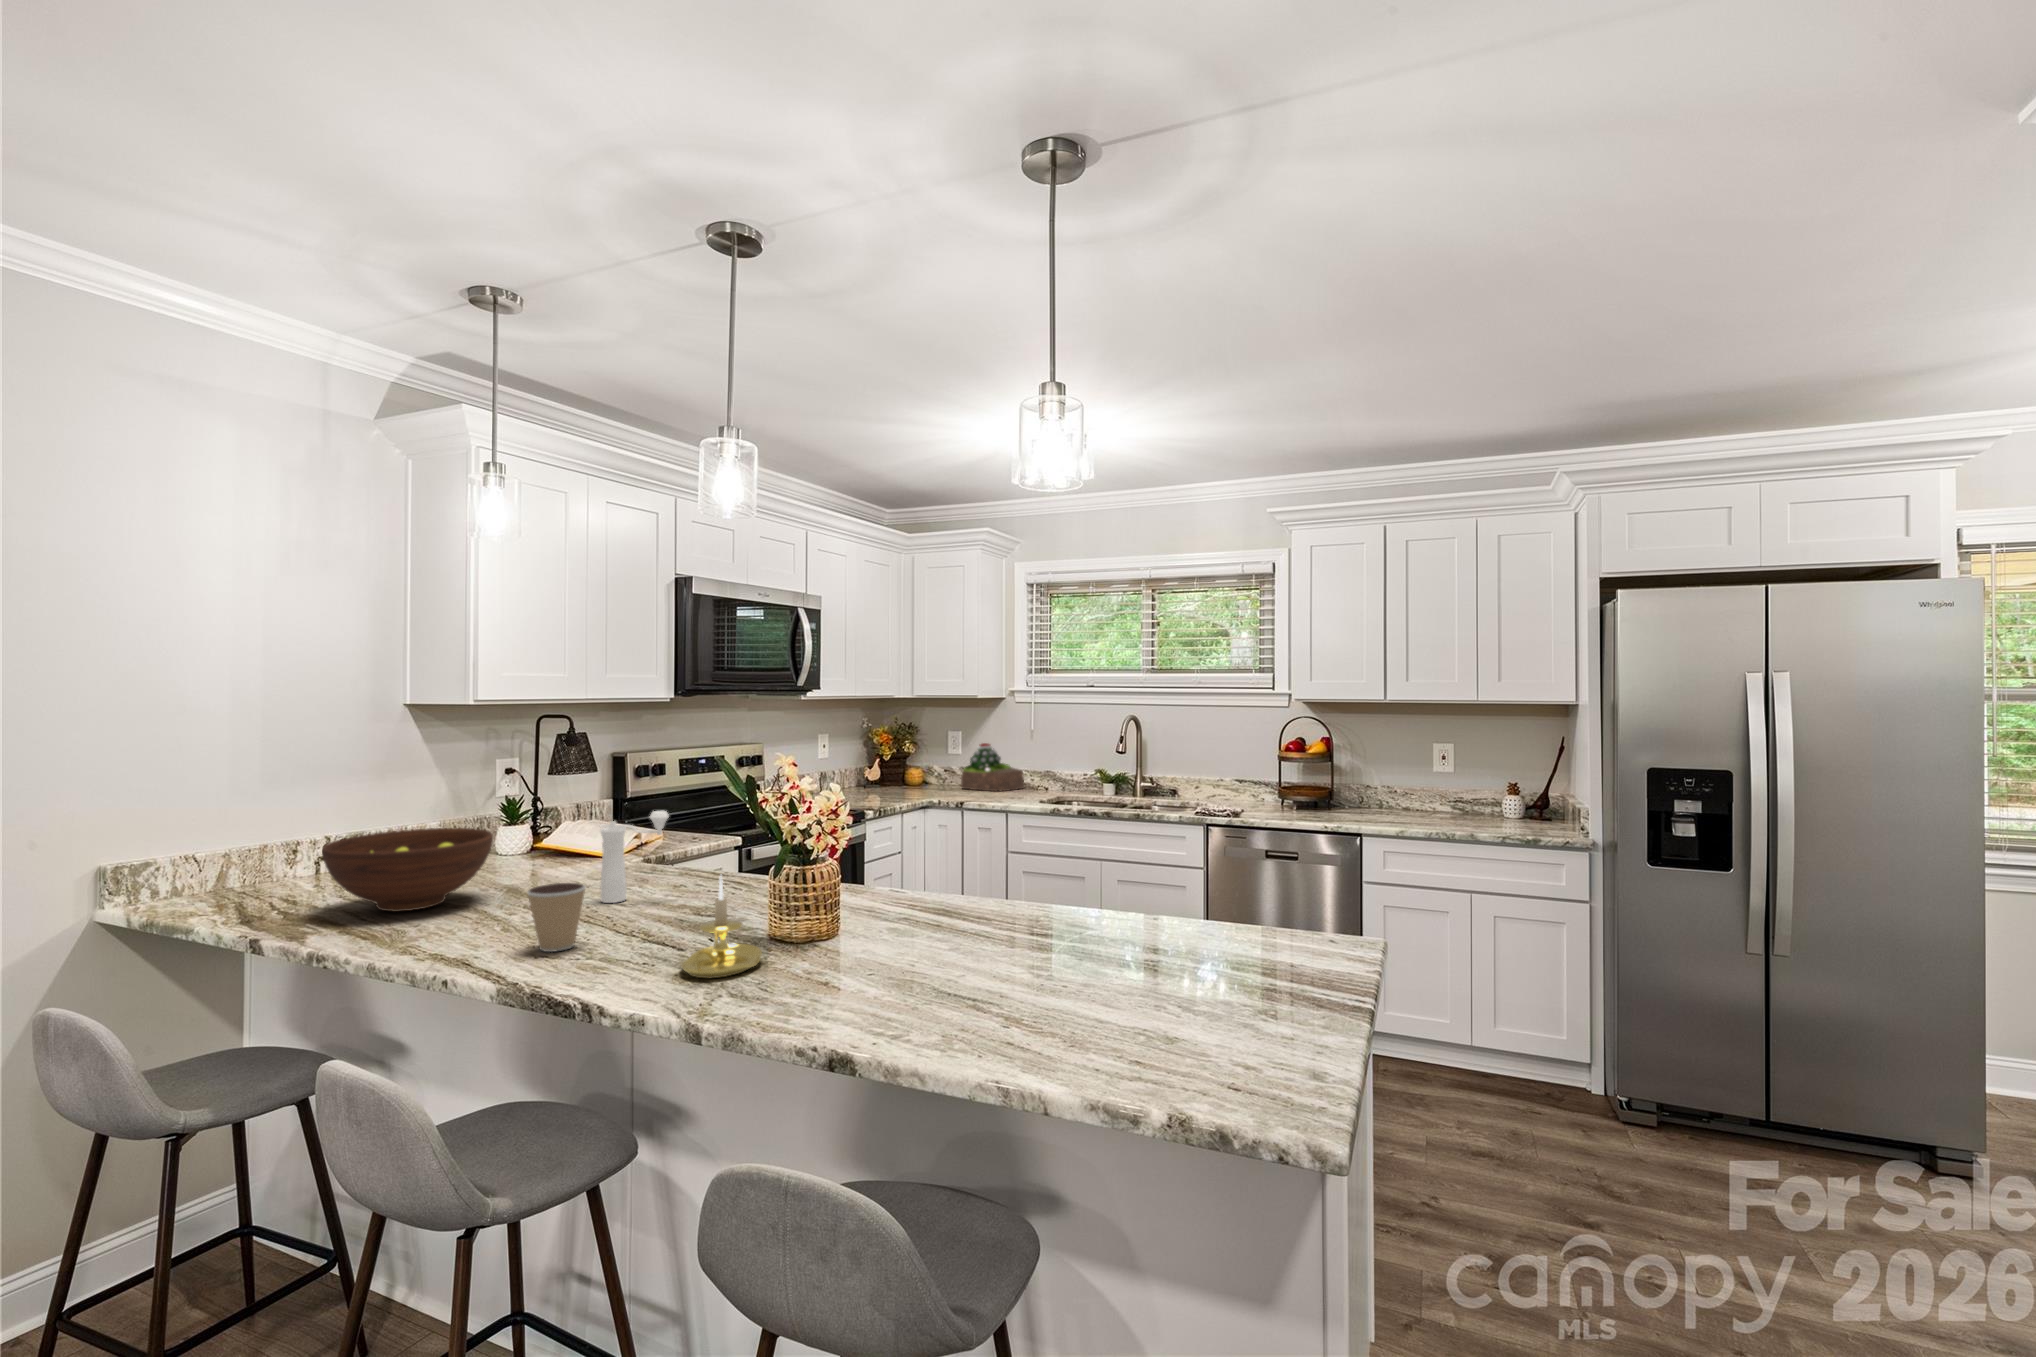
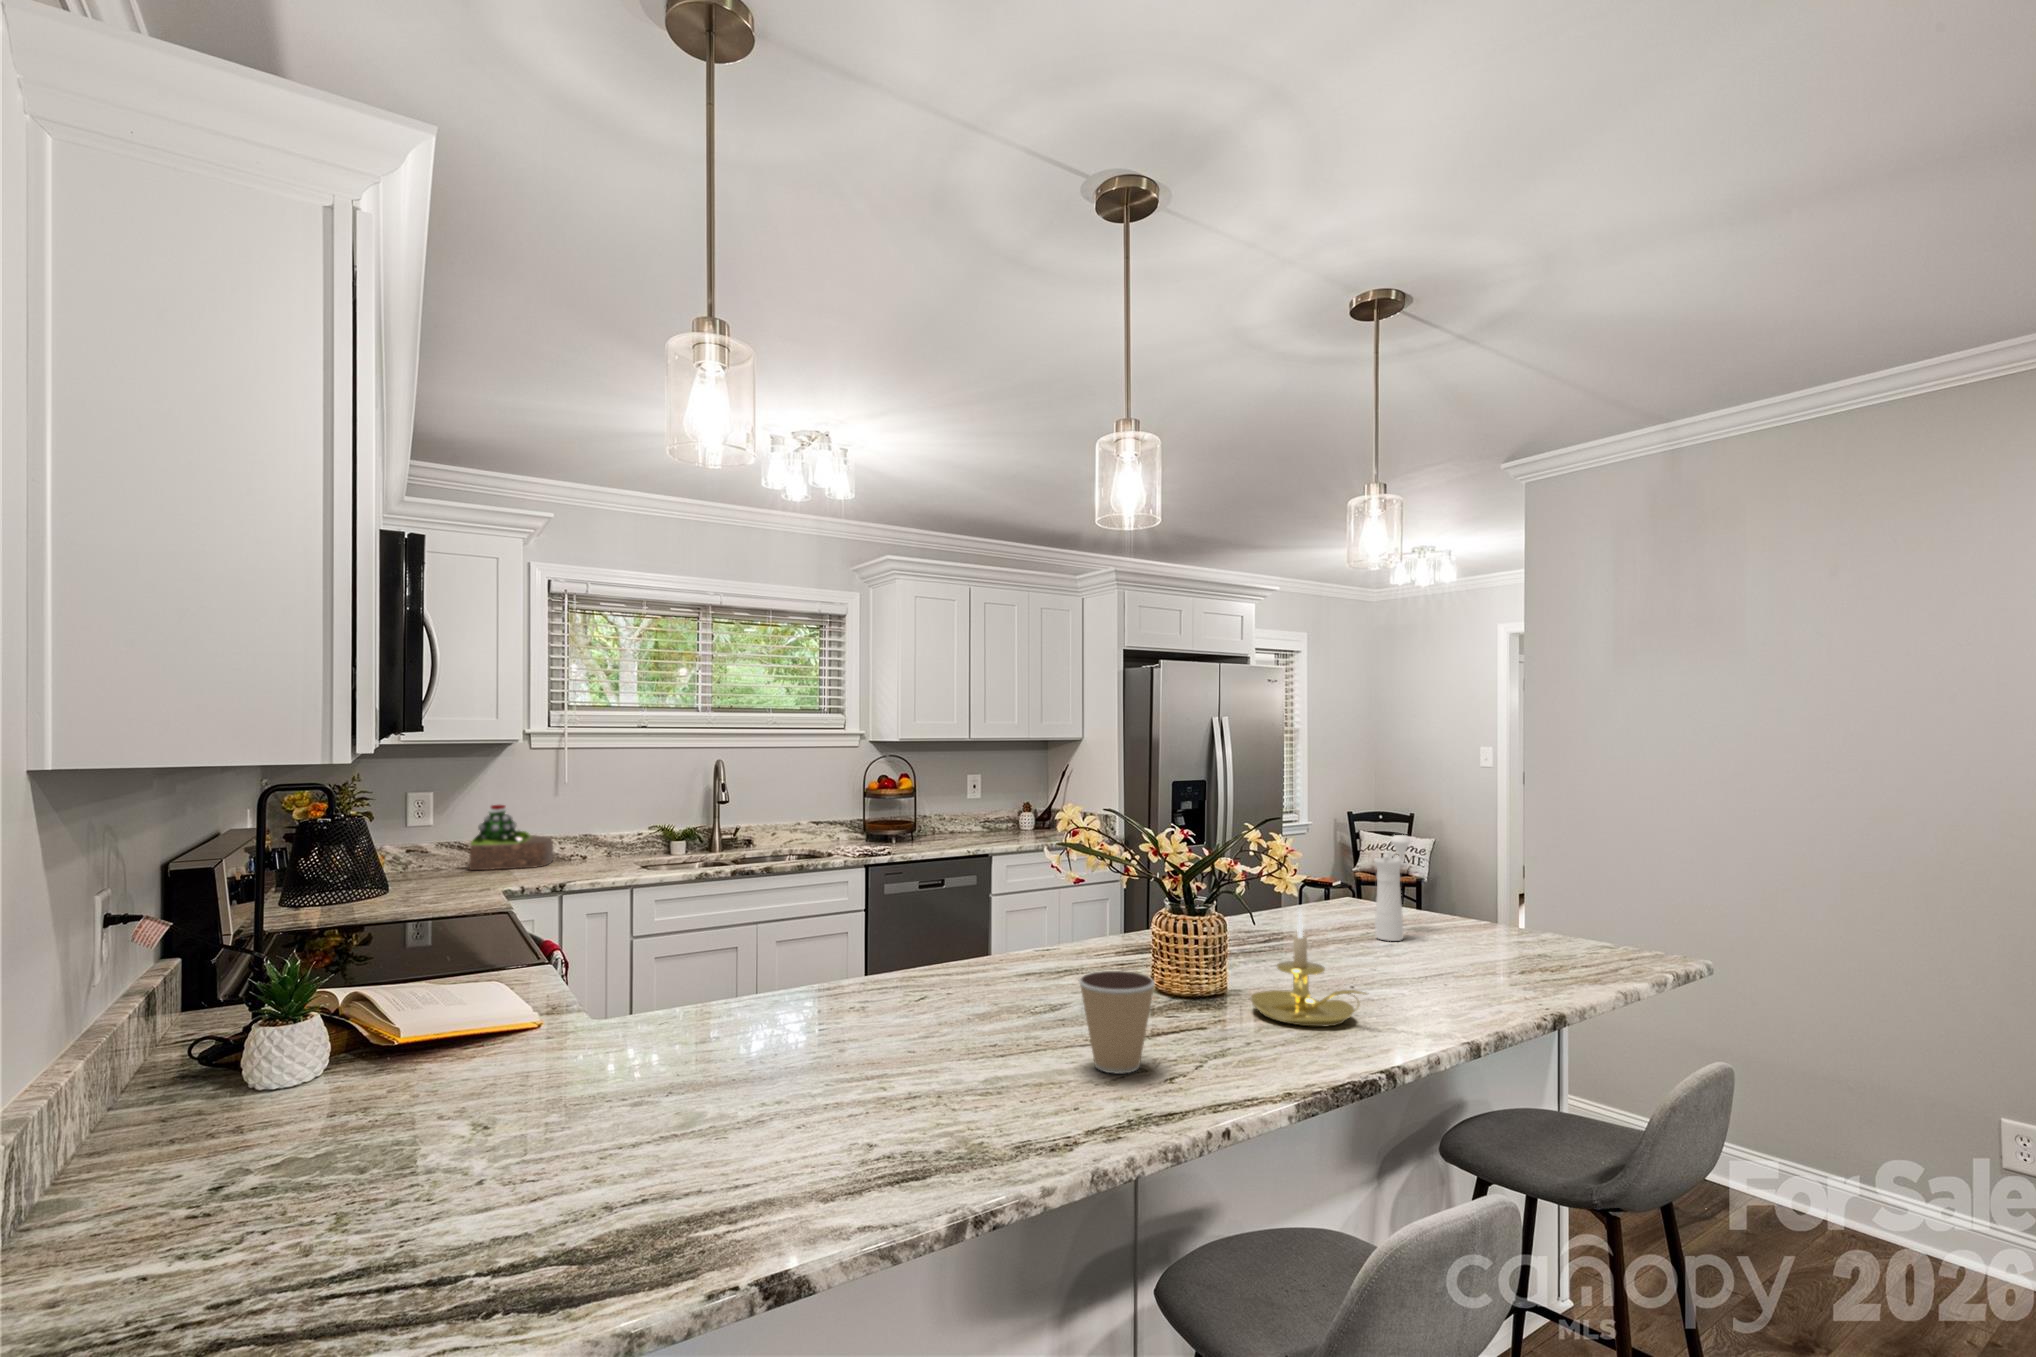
pepper mill: present [600,811,669,903] -> present [1374,835,1411,941]
fruit bowl: present [322,828,493,912] -> none [451,965,775,1162]

